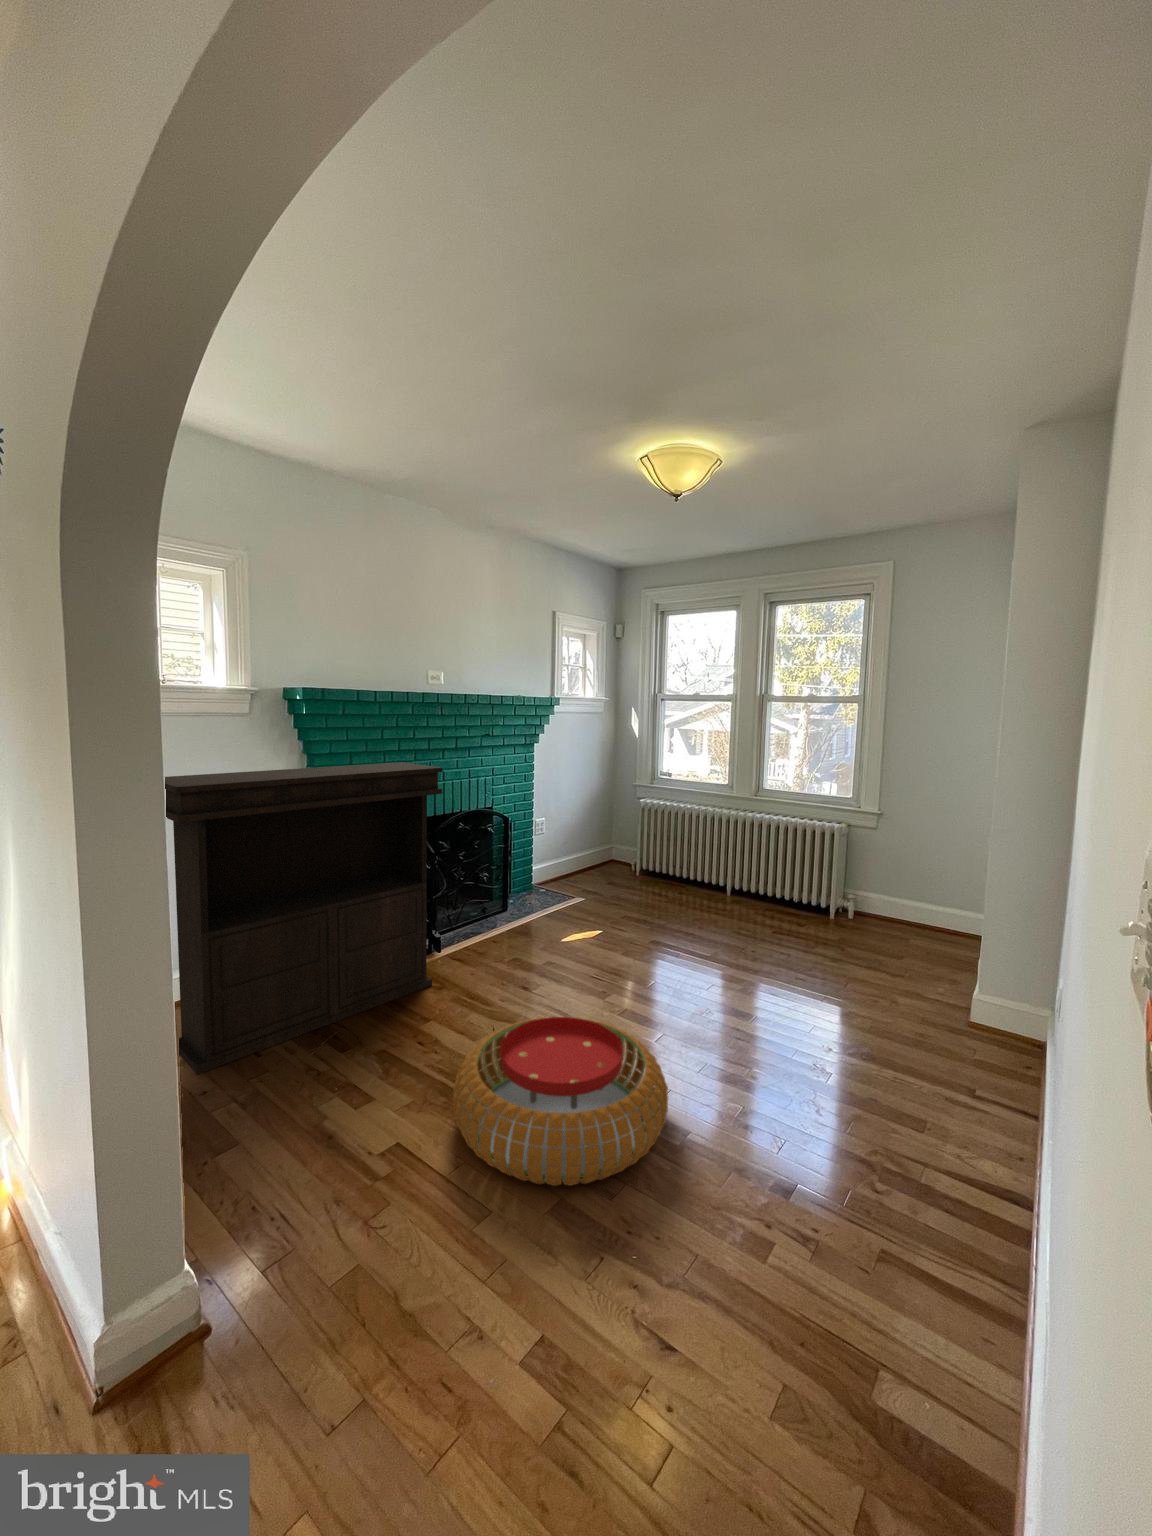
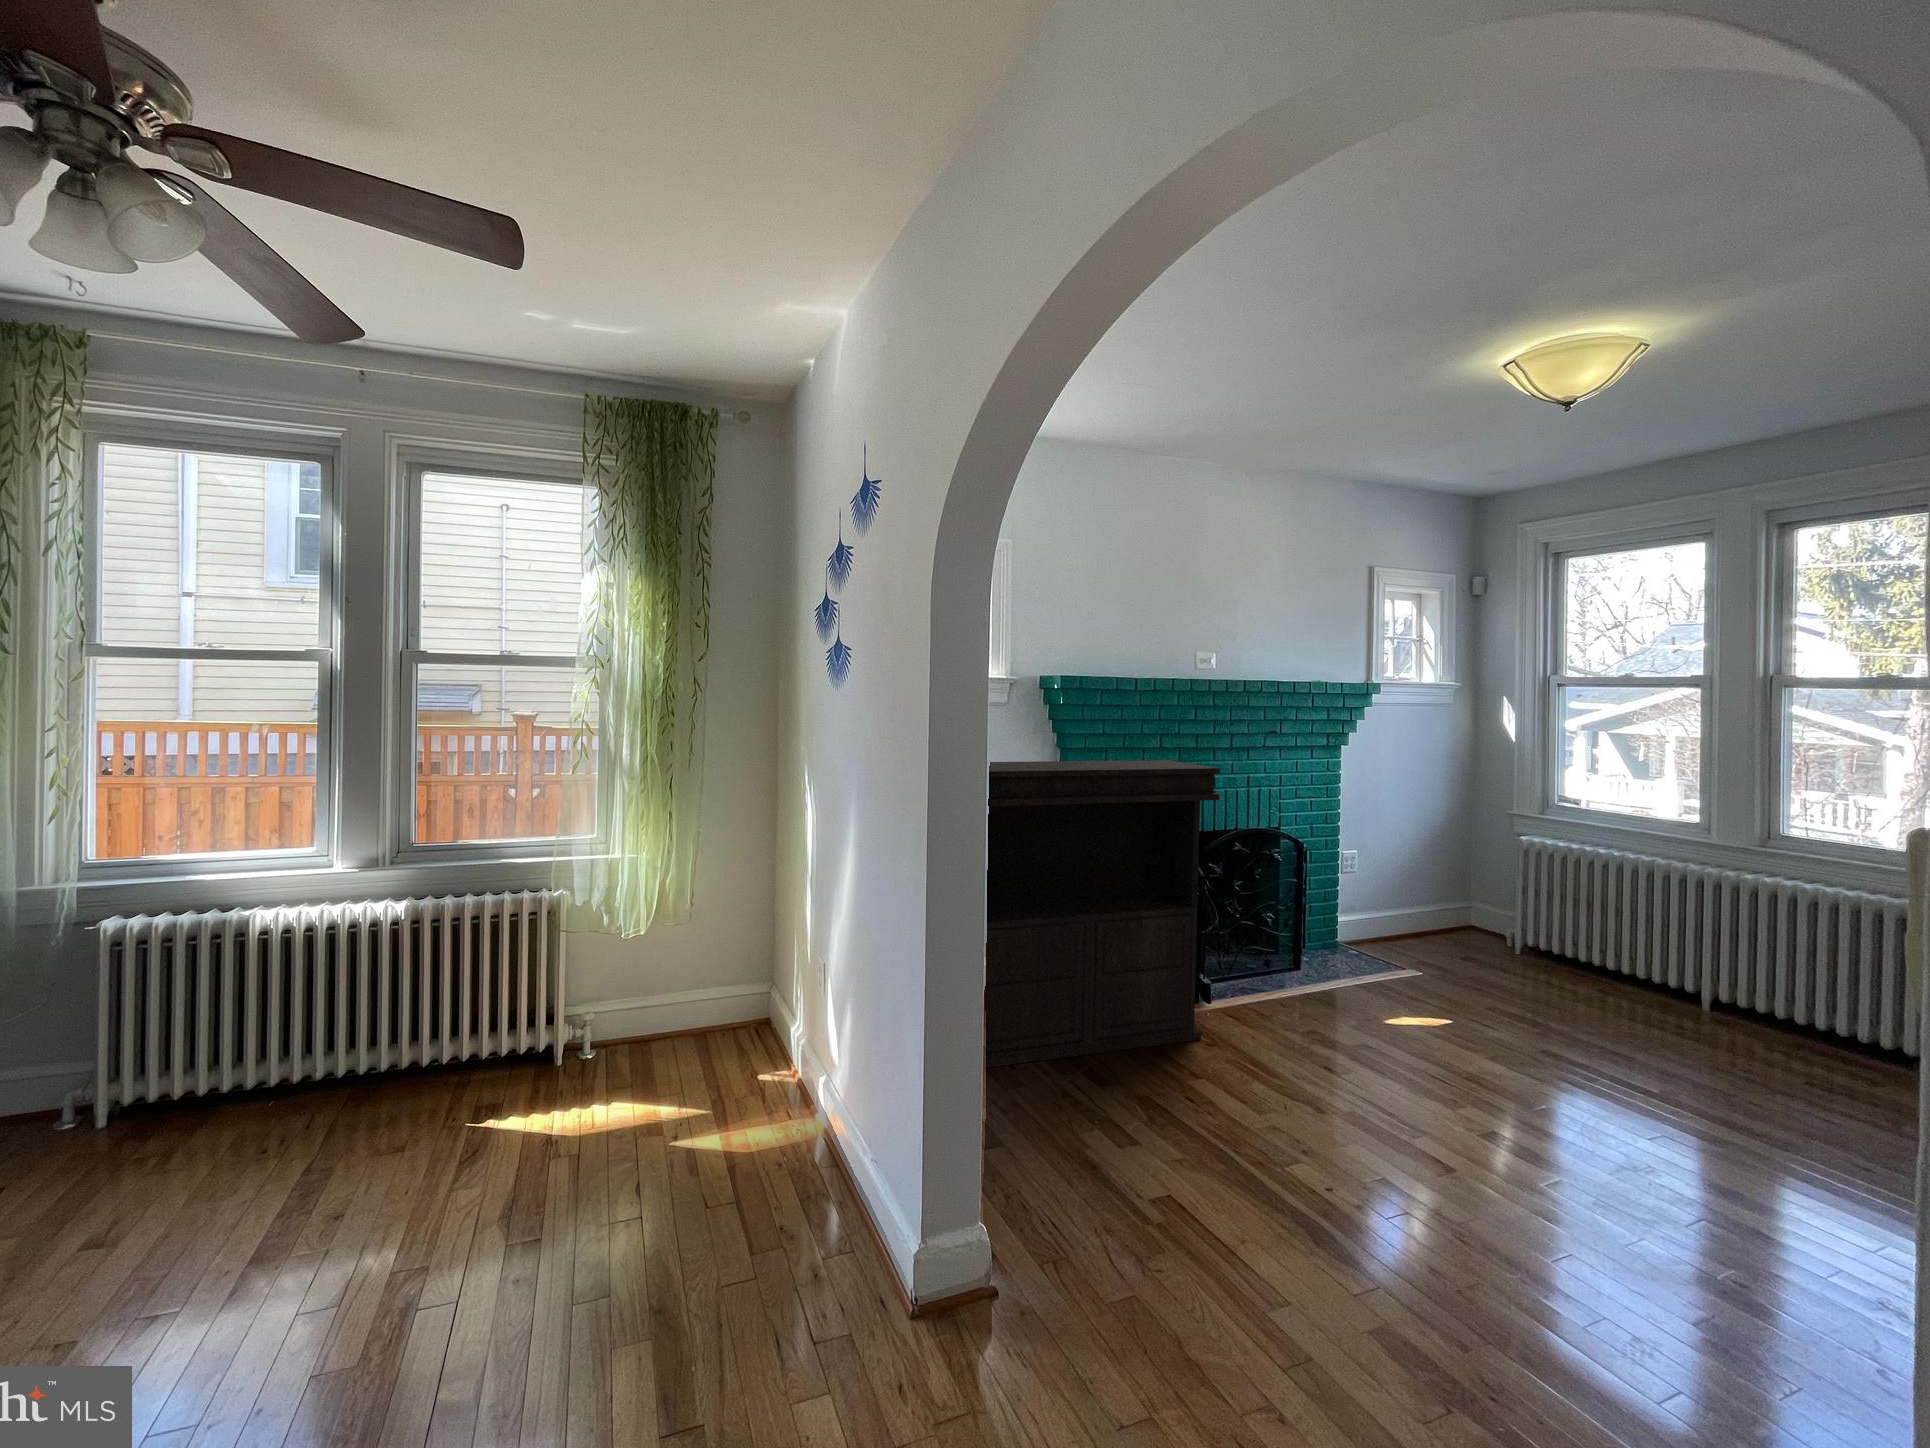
pouf: present [453,1016,668,1186] -> none [1237,1094,1556,1315]

